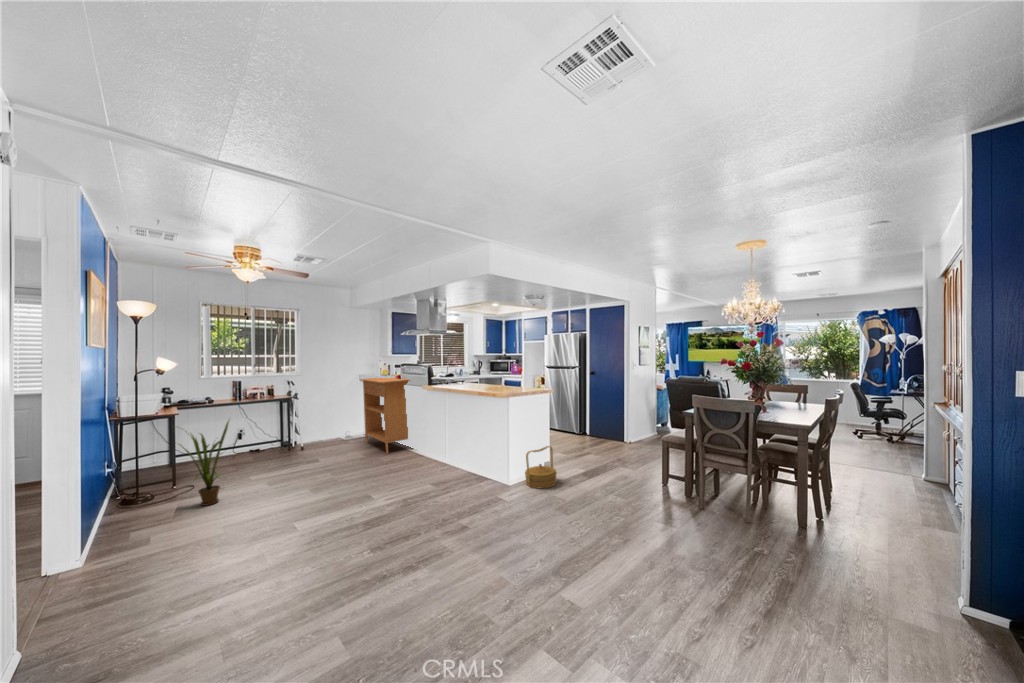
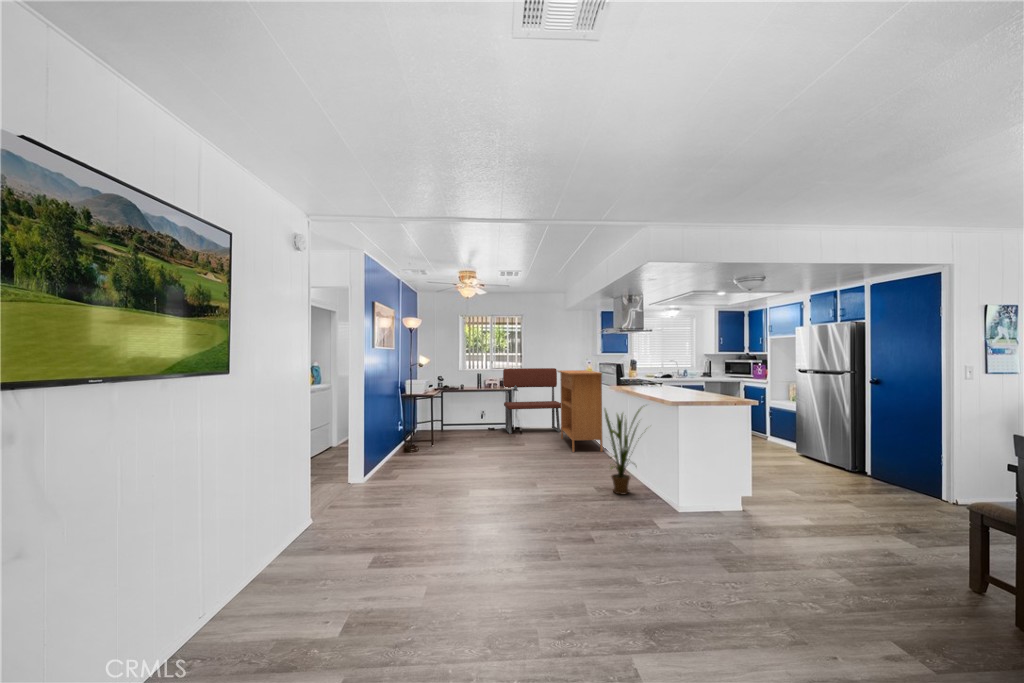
bench: none [294,376,364,447] -> present [503,368,561,434]
house plant: present [180,420,229,506] -> present [604,408,641,495]
woven basket: present [525,446,557,488] -> none [706,471,756,528]

